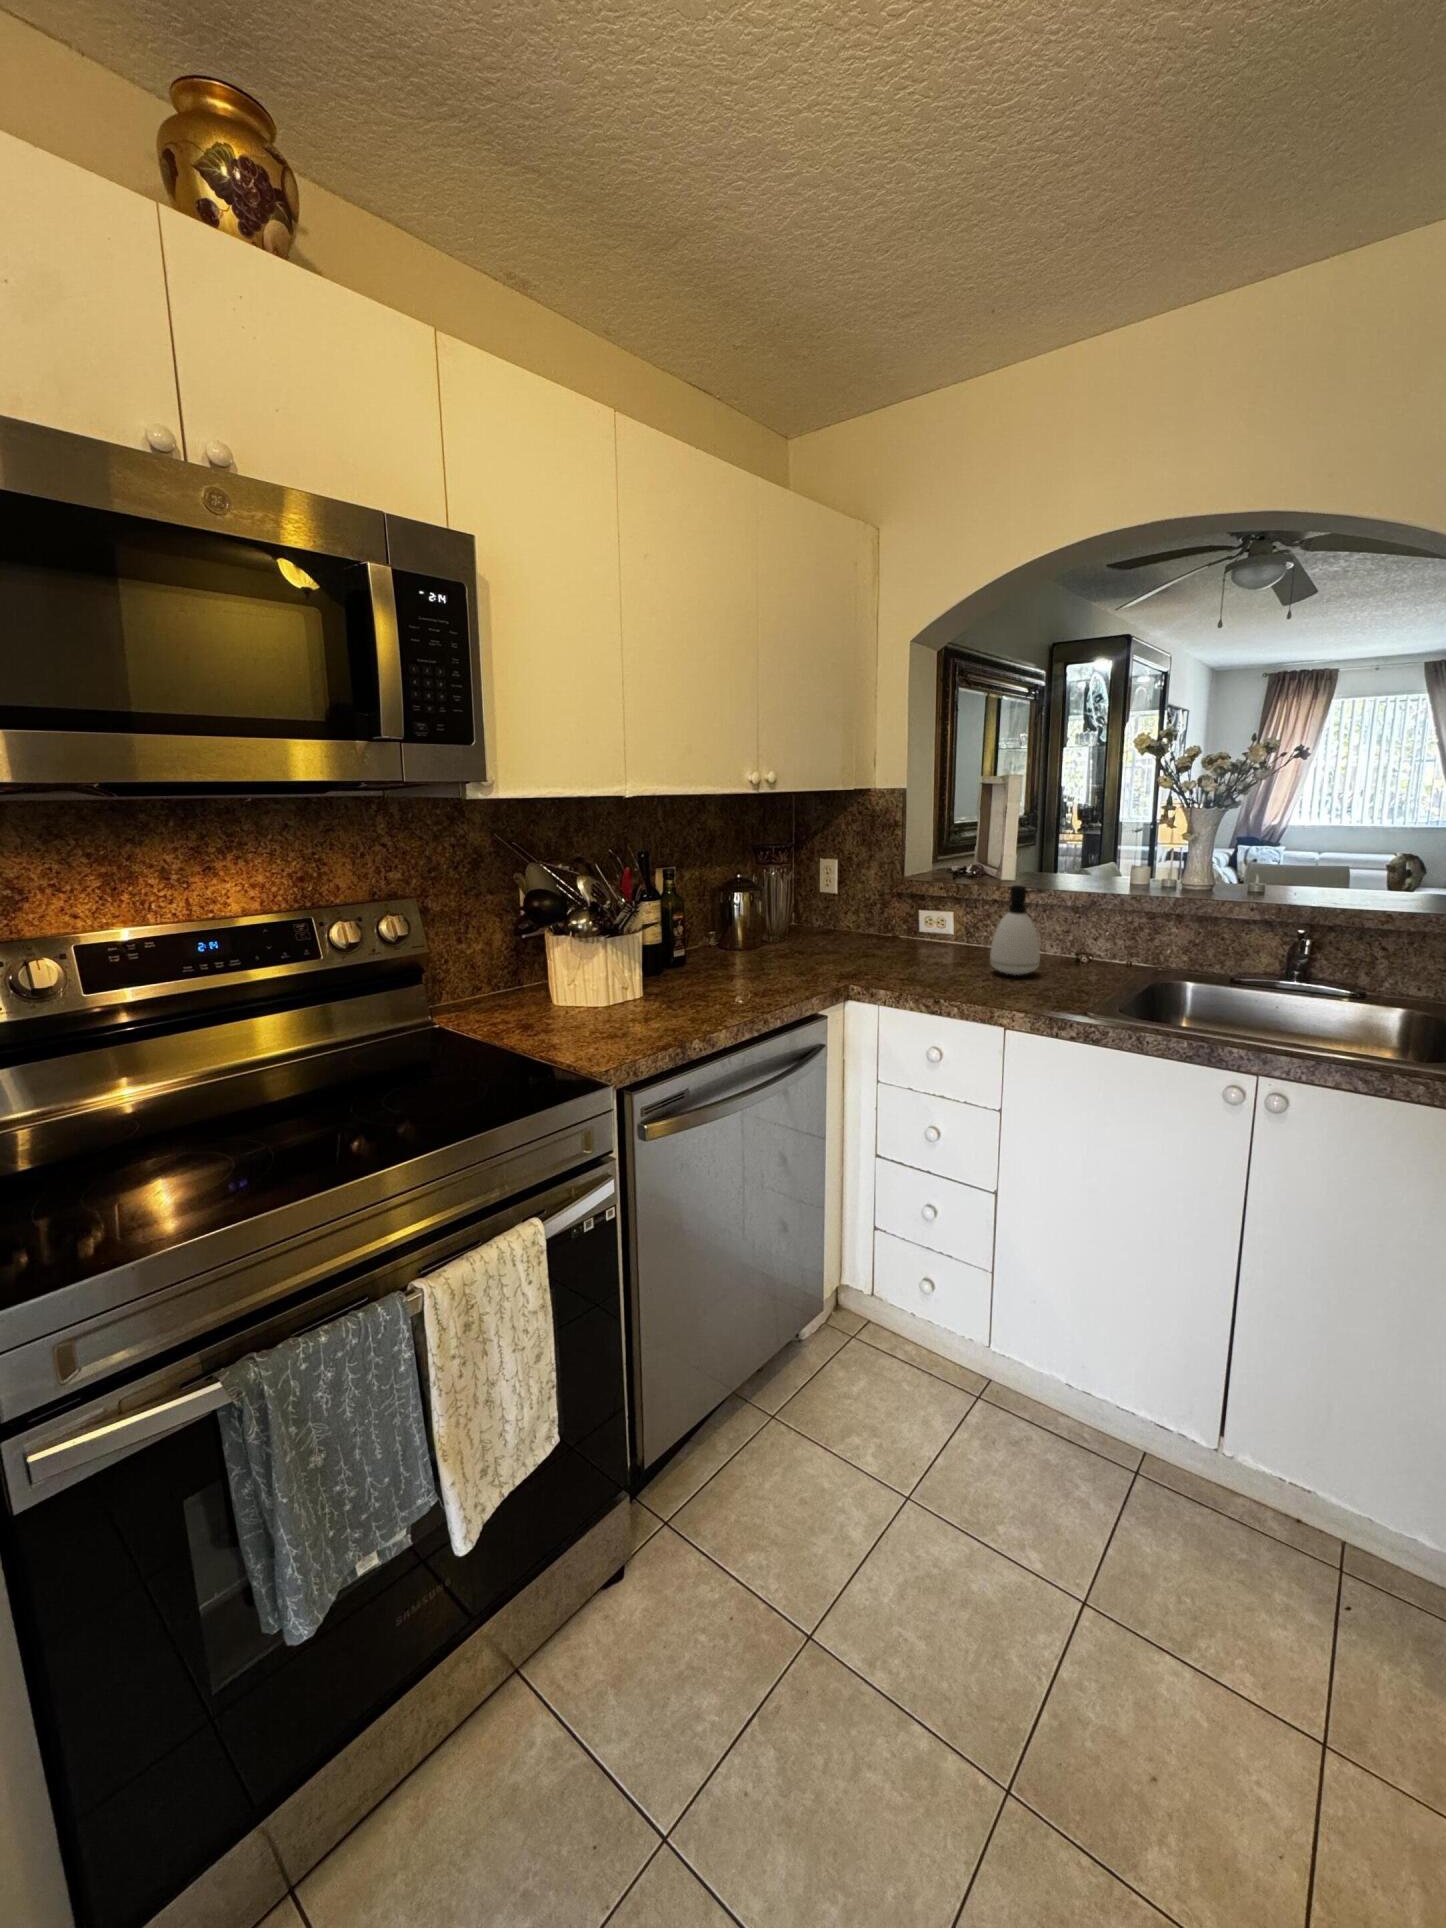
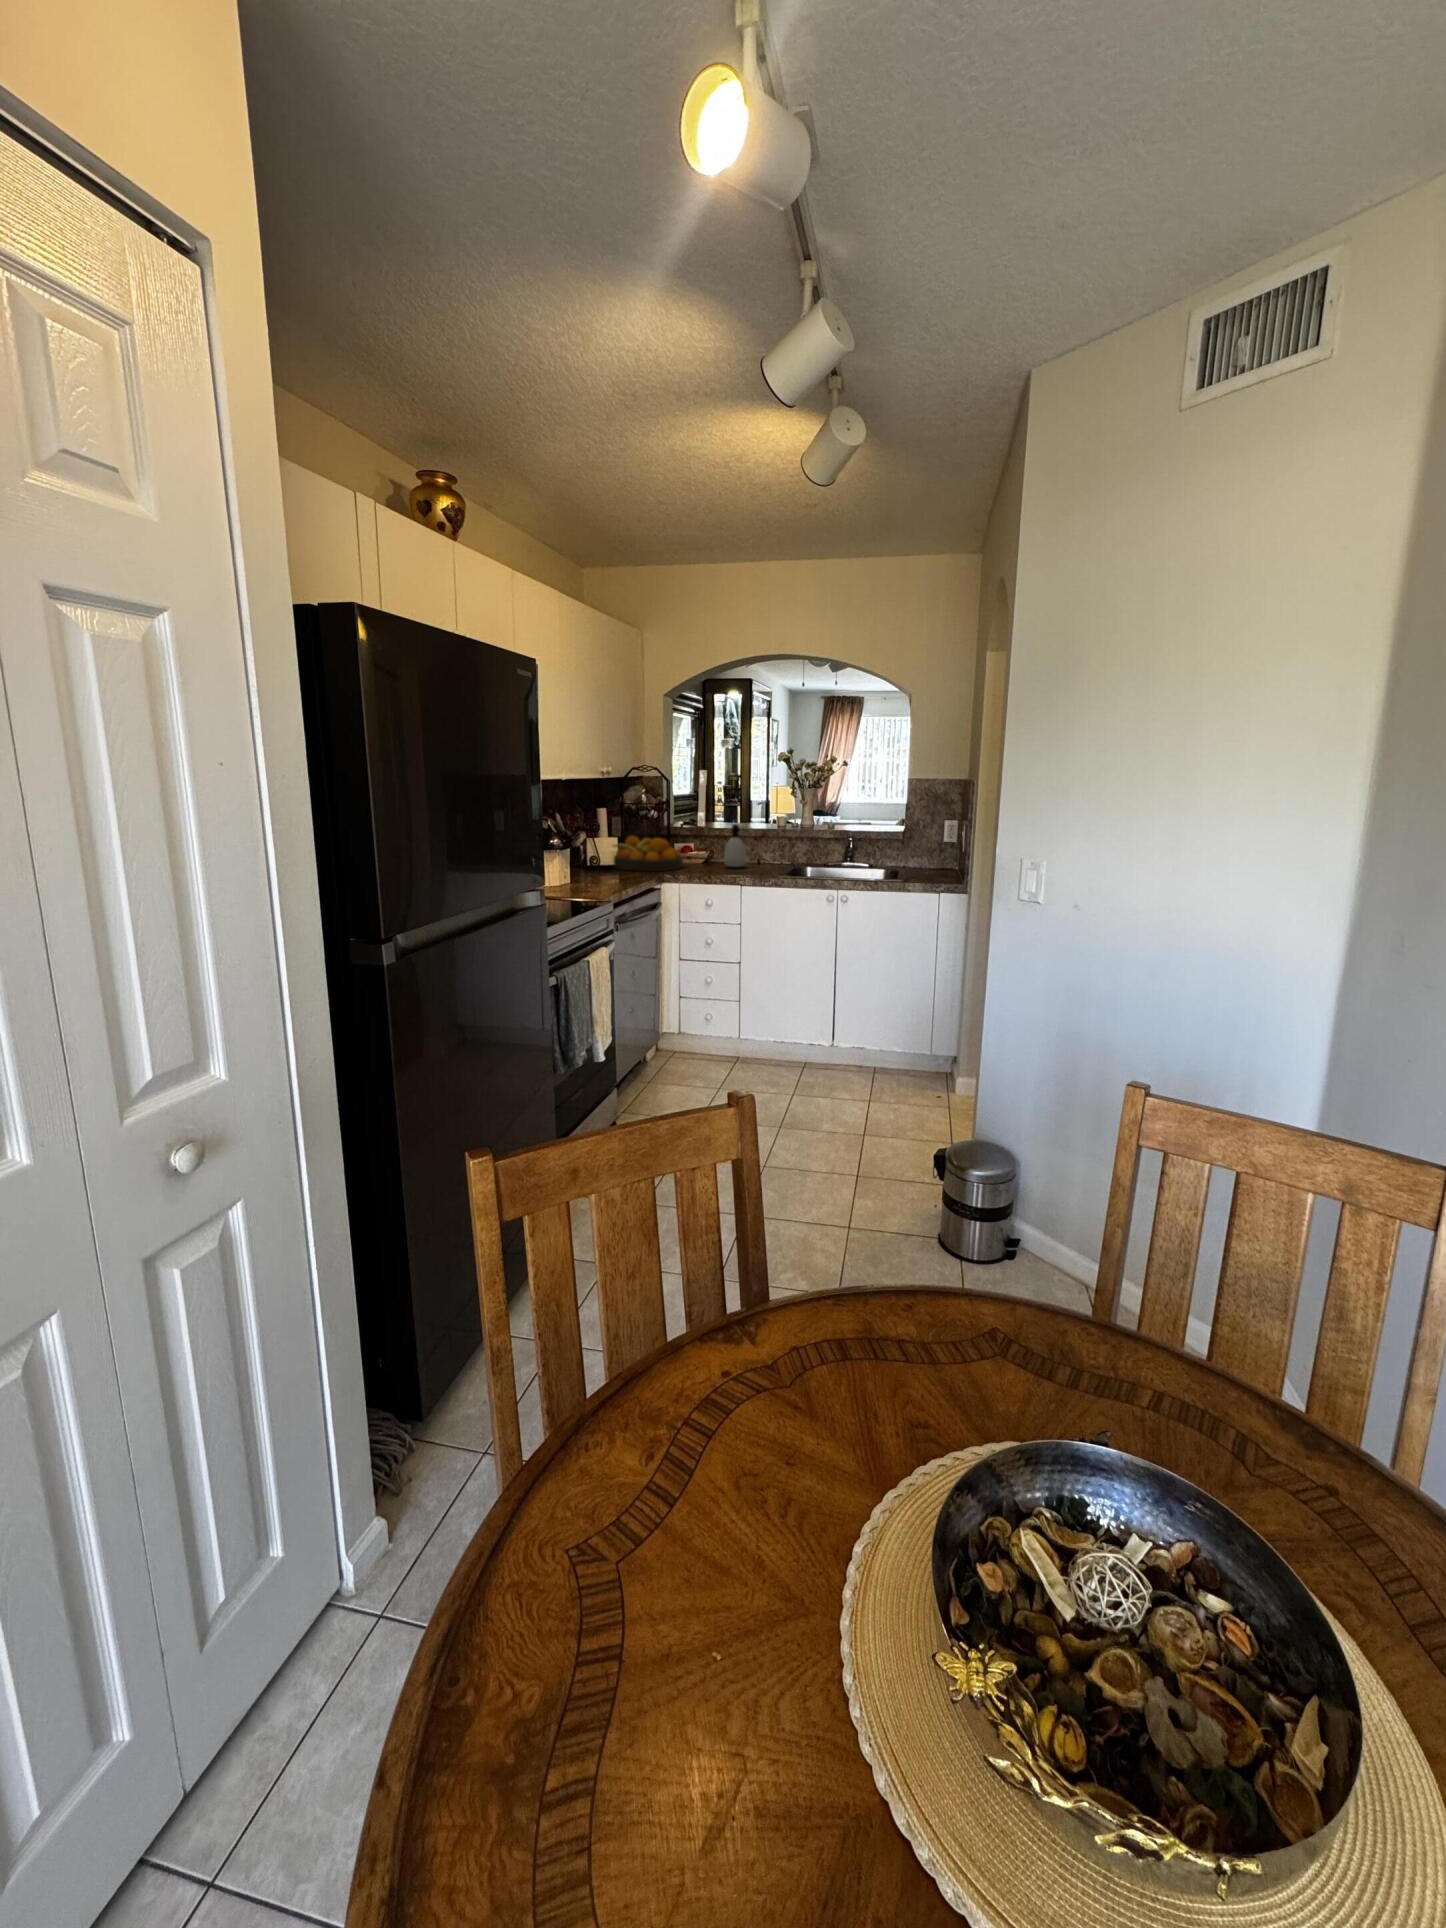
fruit bowl: none [773,900,907,975] -> present [613,836,683,871]

